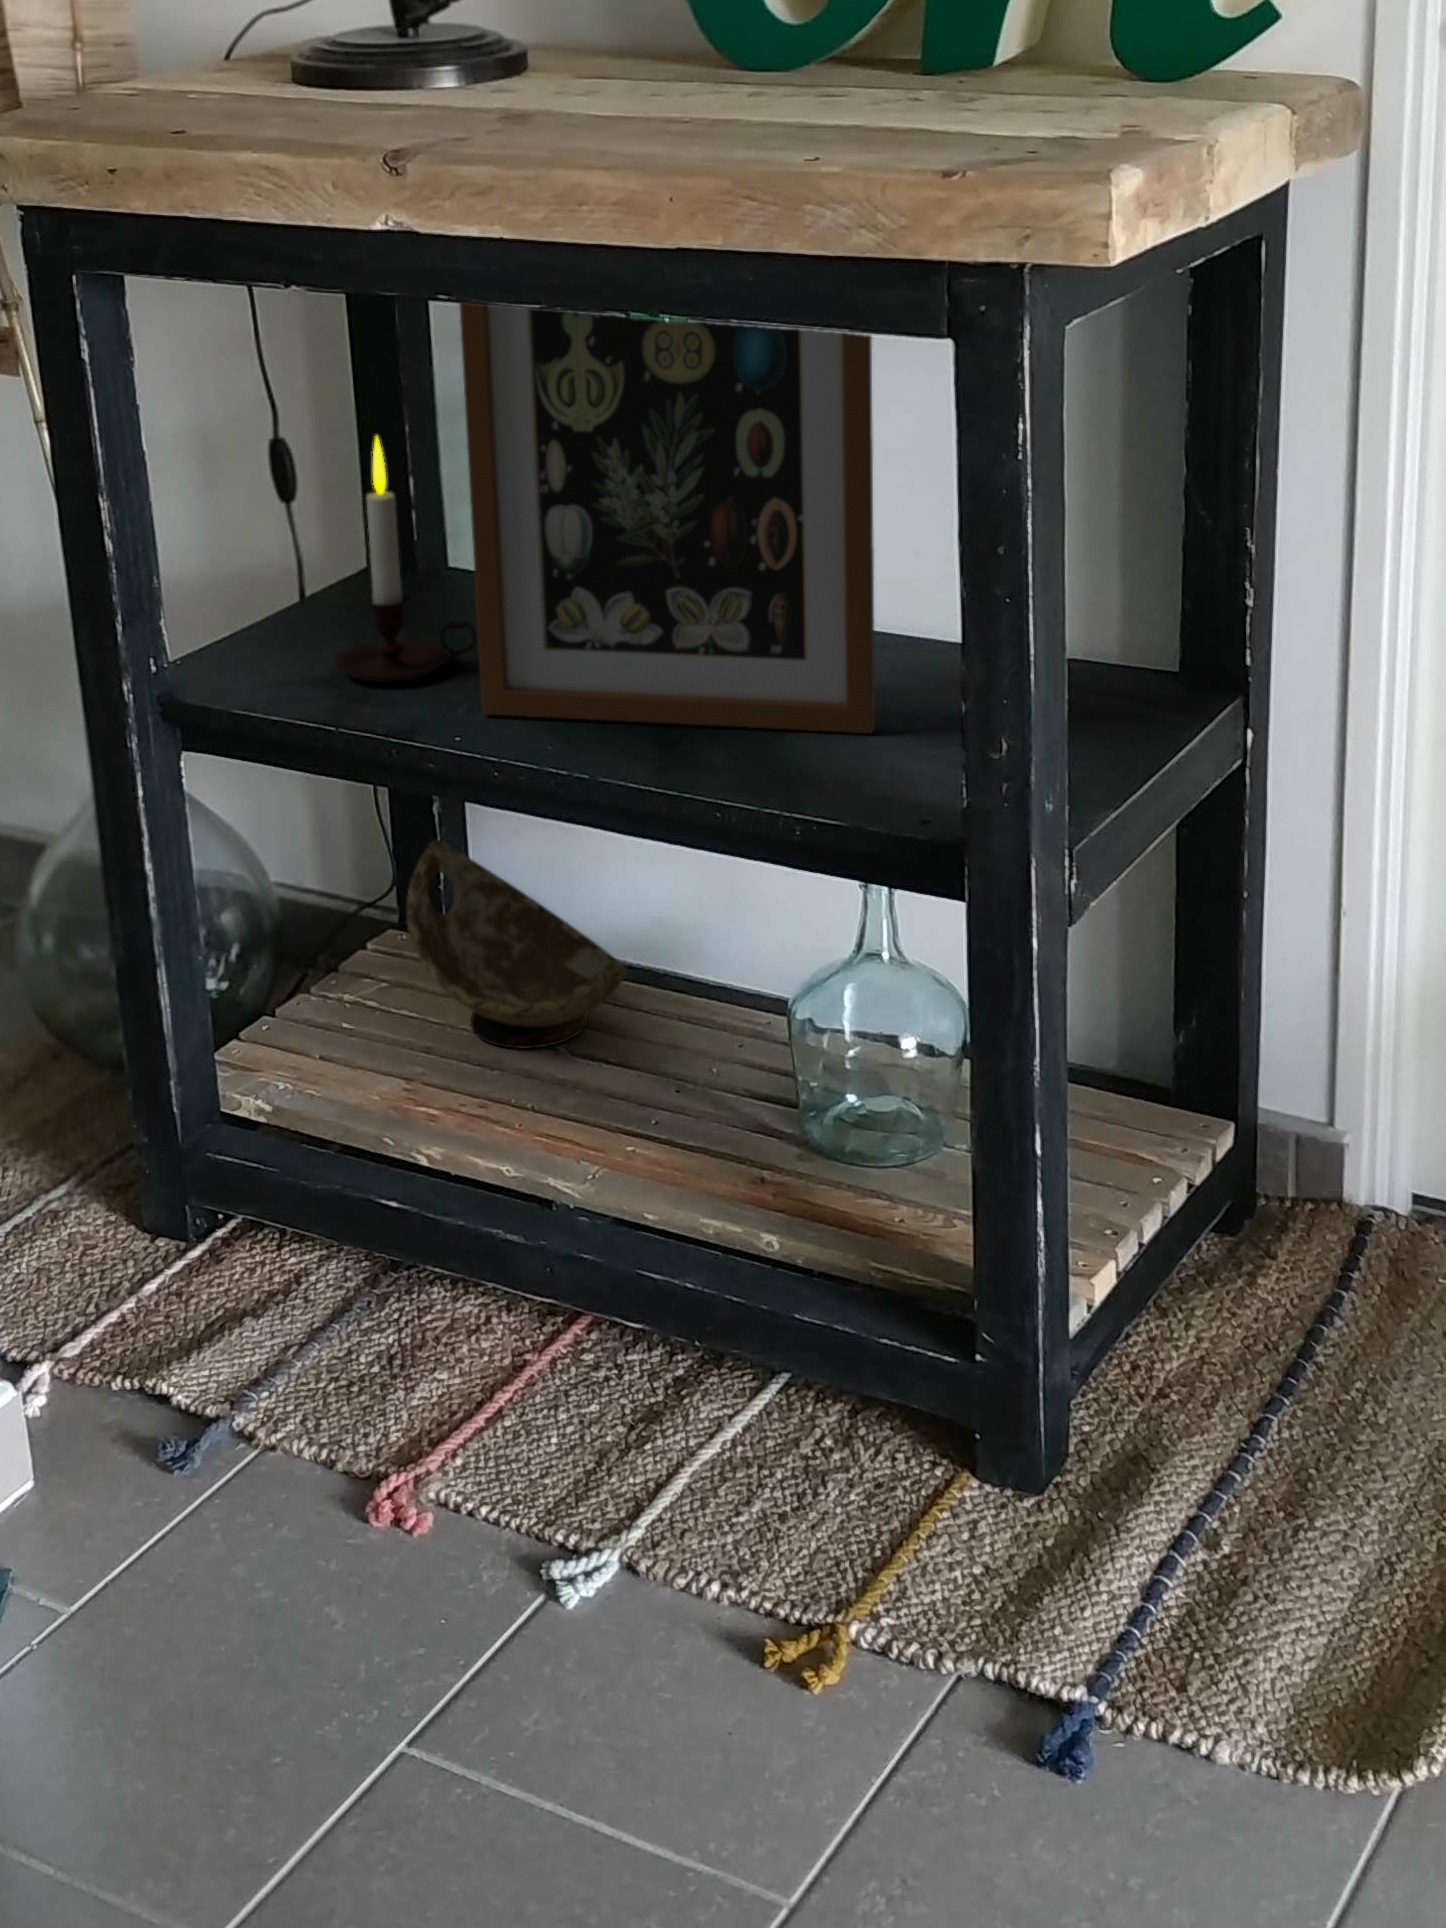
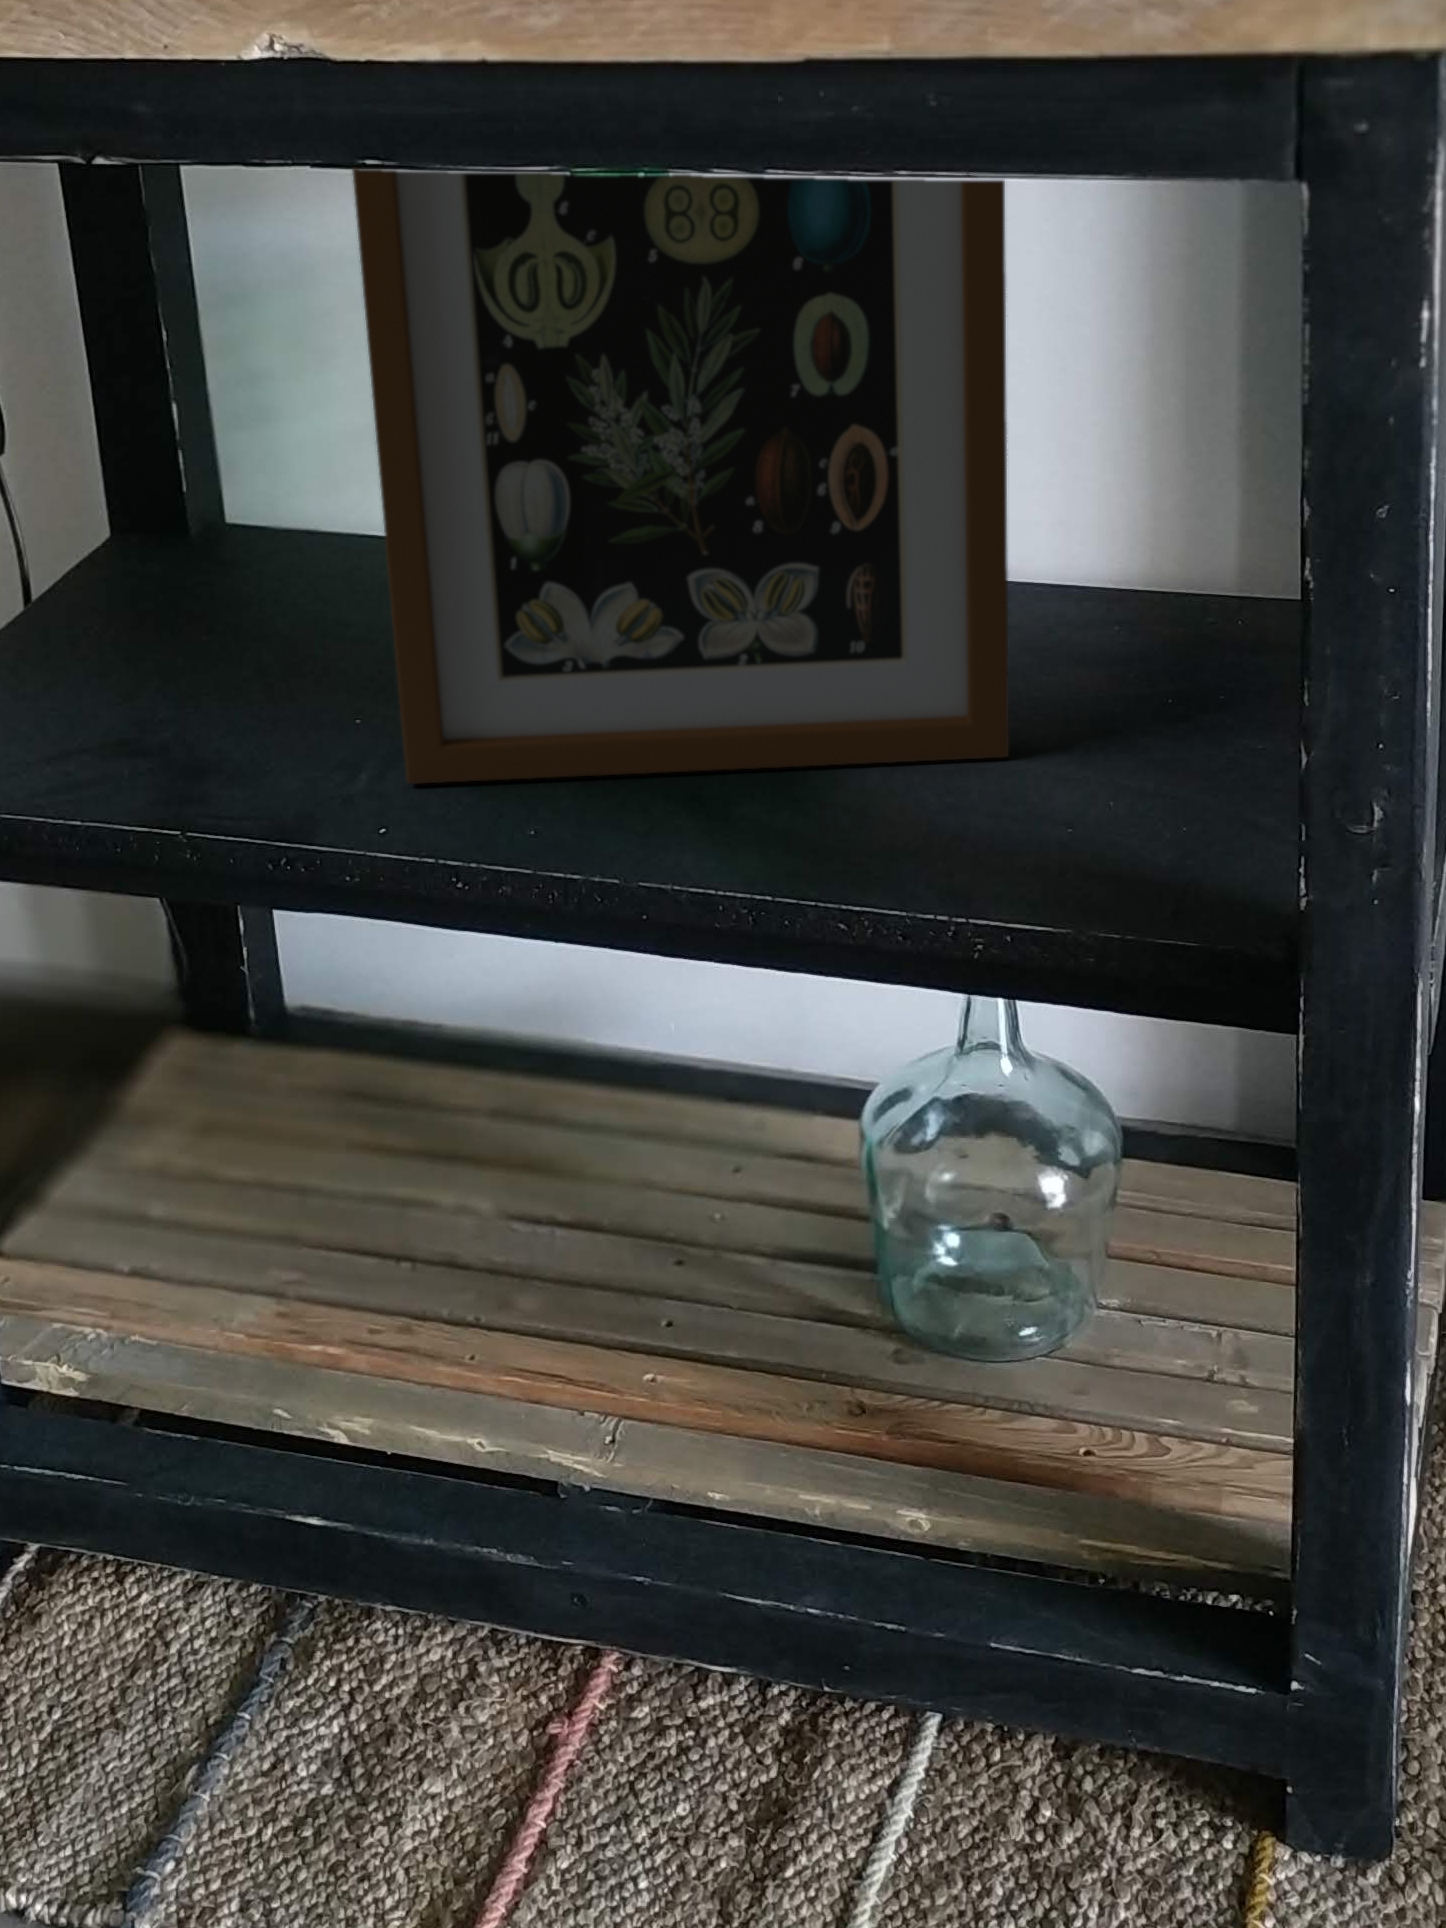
candle: present [335,437,476,682] -> none [141,369,351,740]
decorative bowl: present [407,840,628,1048] -> none [235,924,577,1219]

